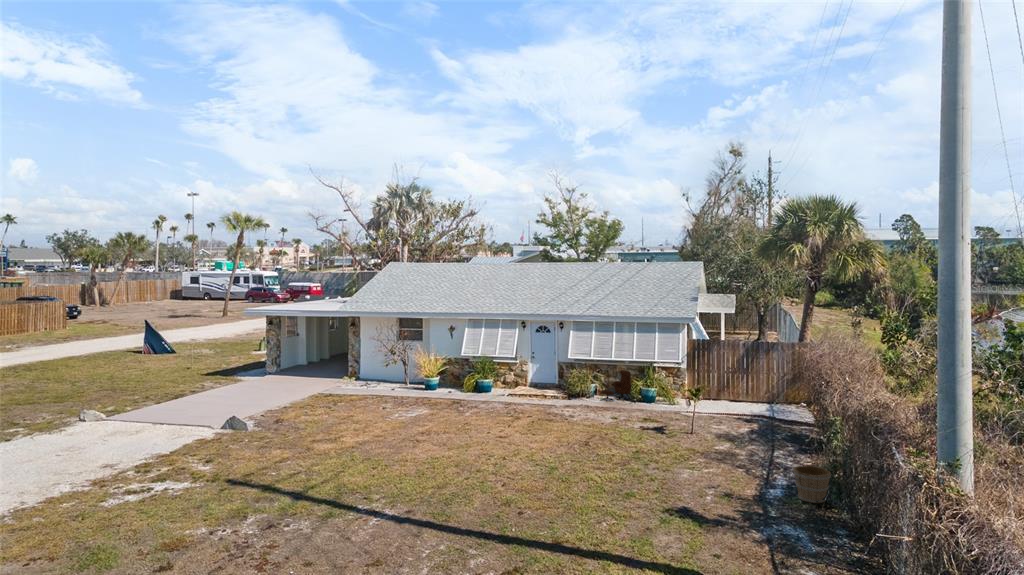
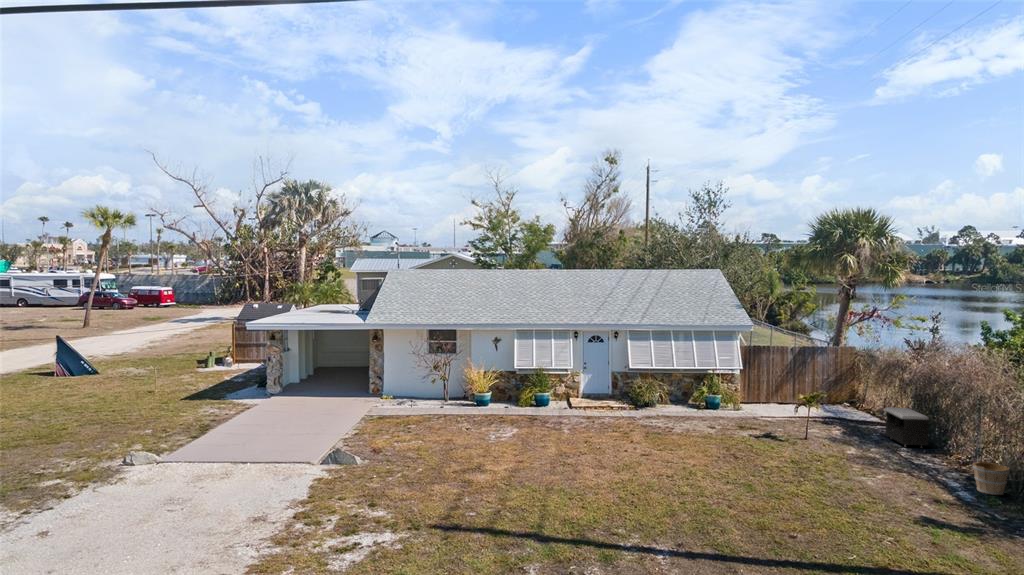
lounge chair: present [601,370,632,401] -> none [667,379,697,411]
storage bench: none [788,406,819,450] -> present [885,408,929,448]

